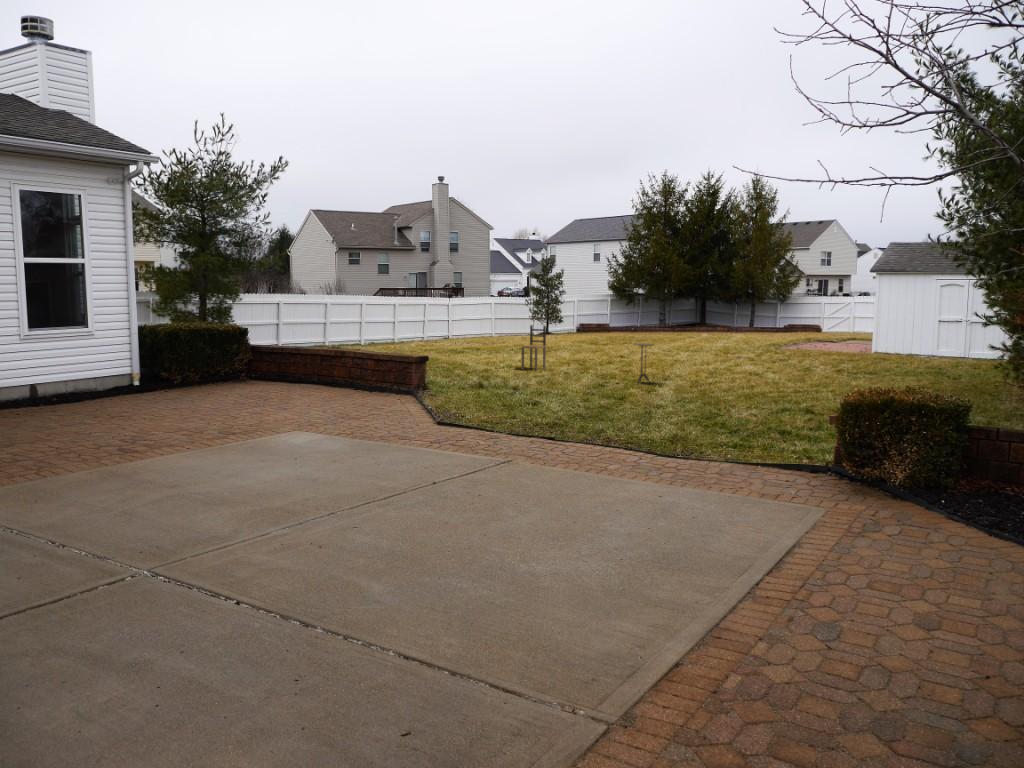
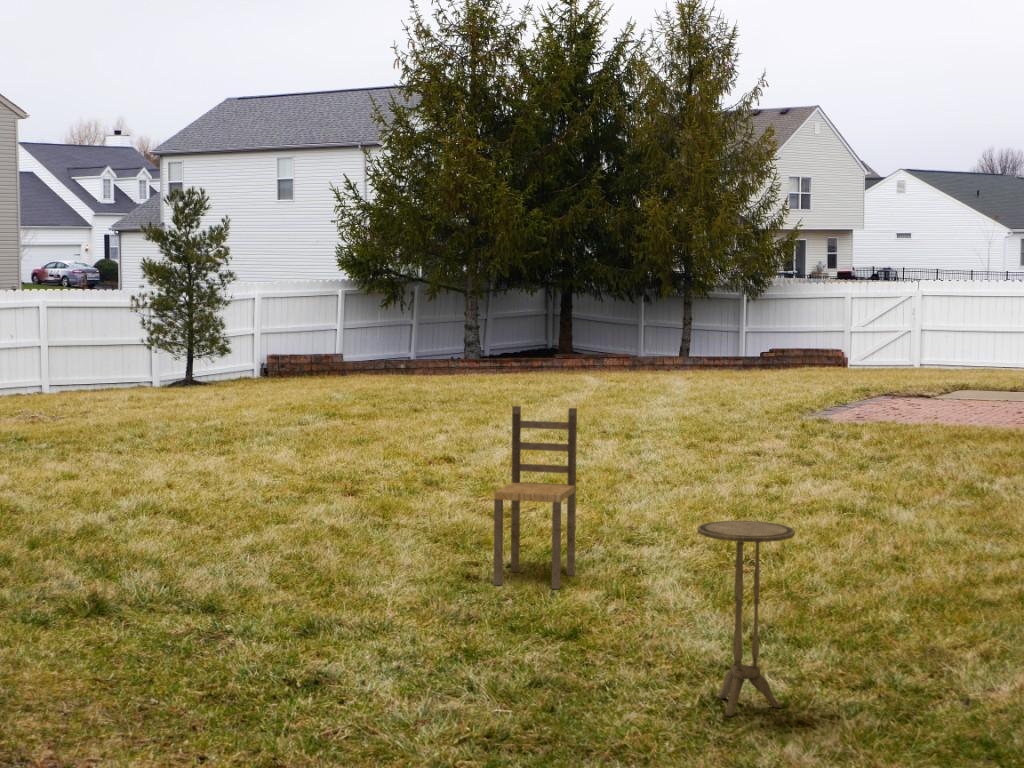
chair: present [521,325,546,371] -> present [494,406,577,589]

